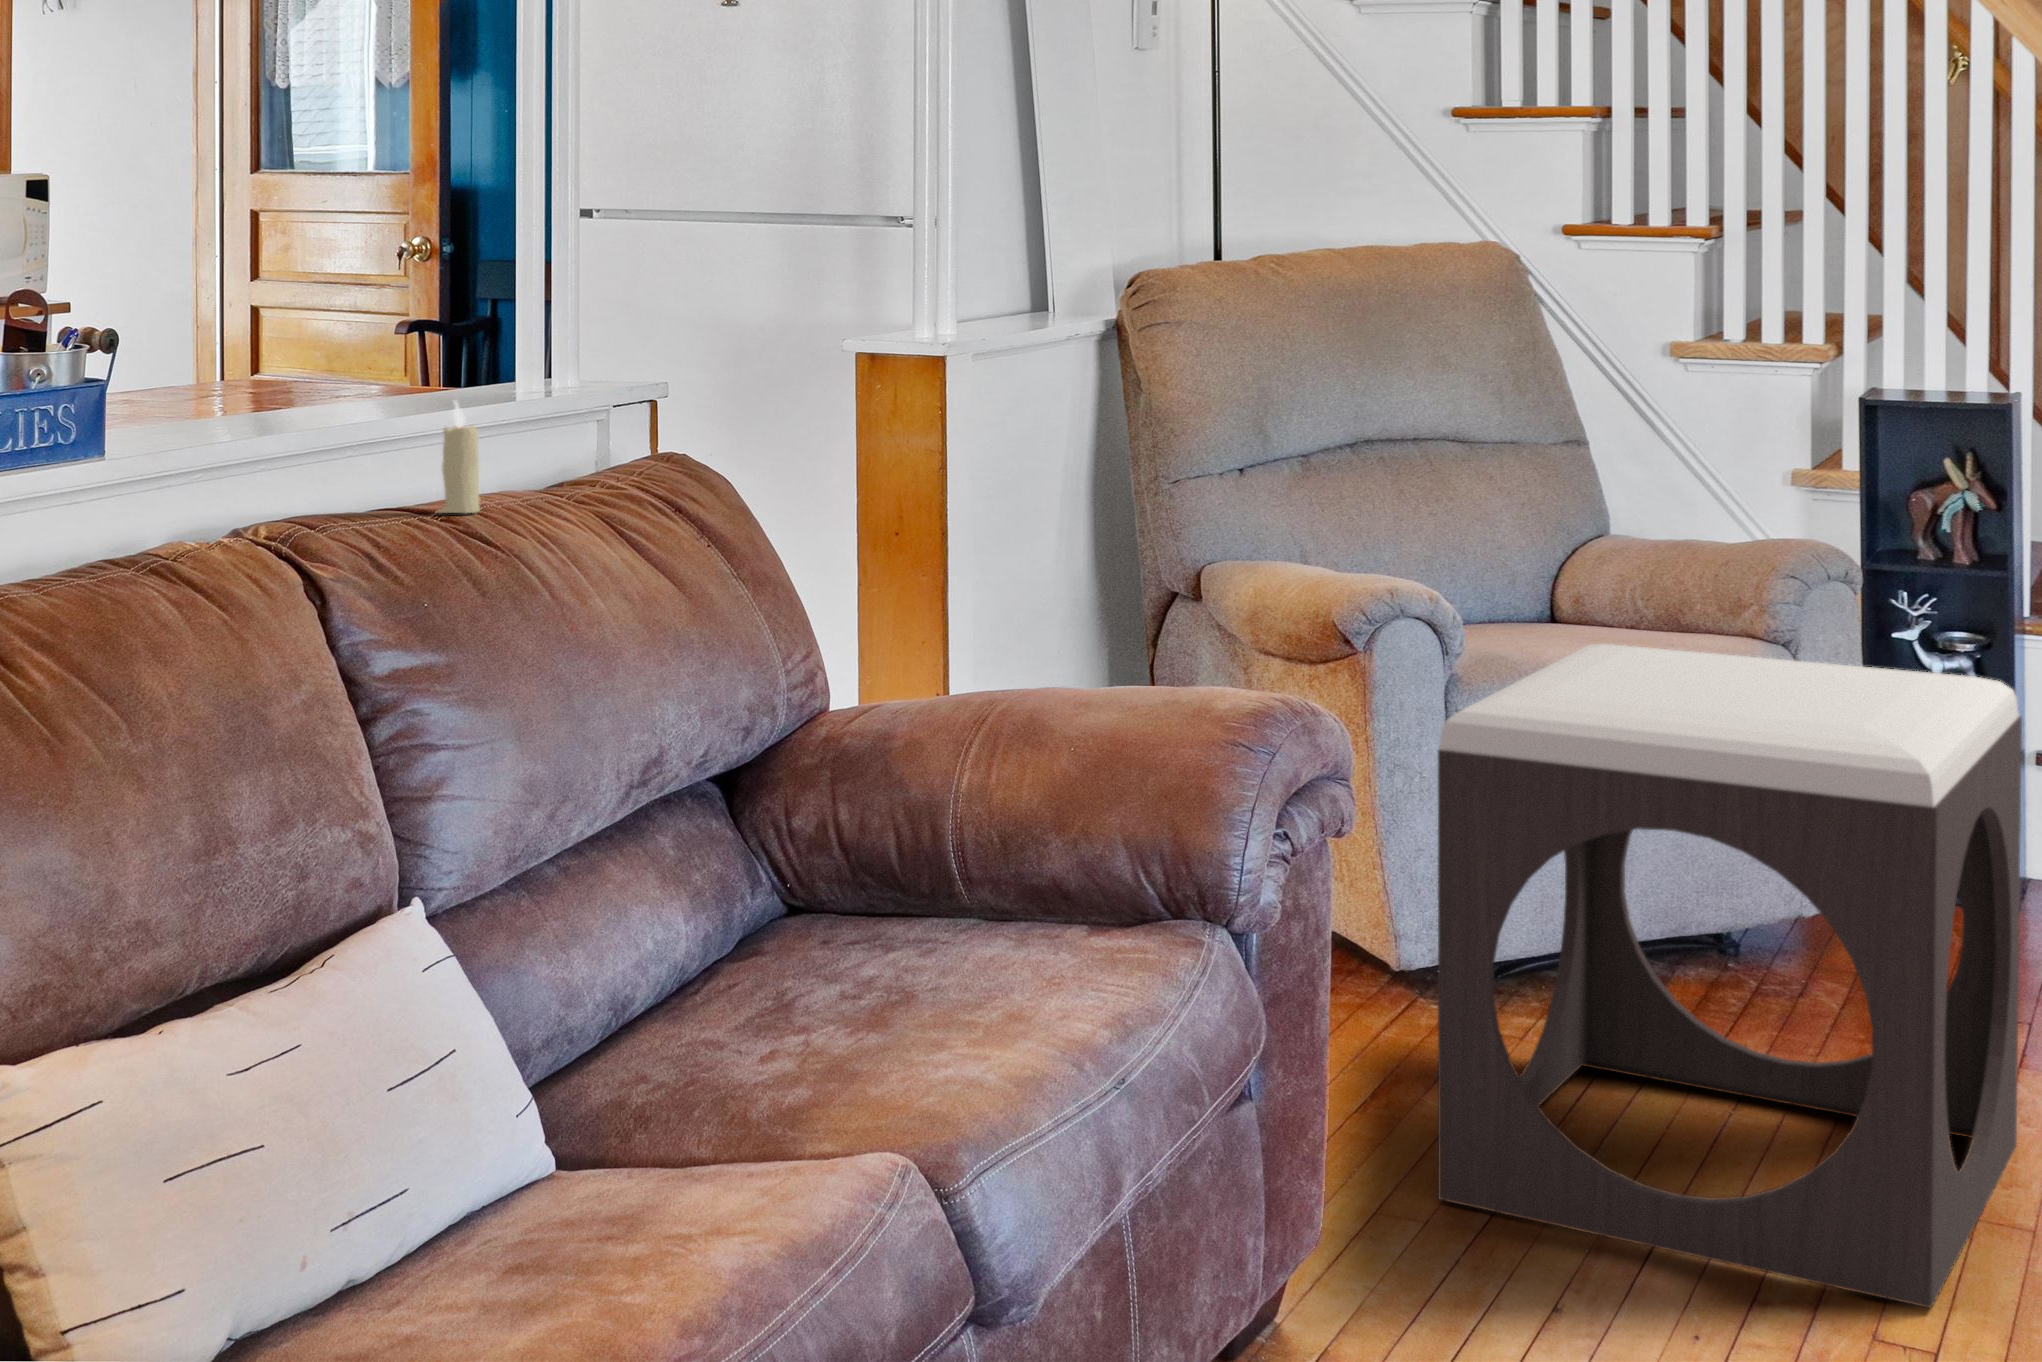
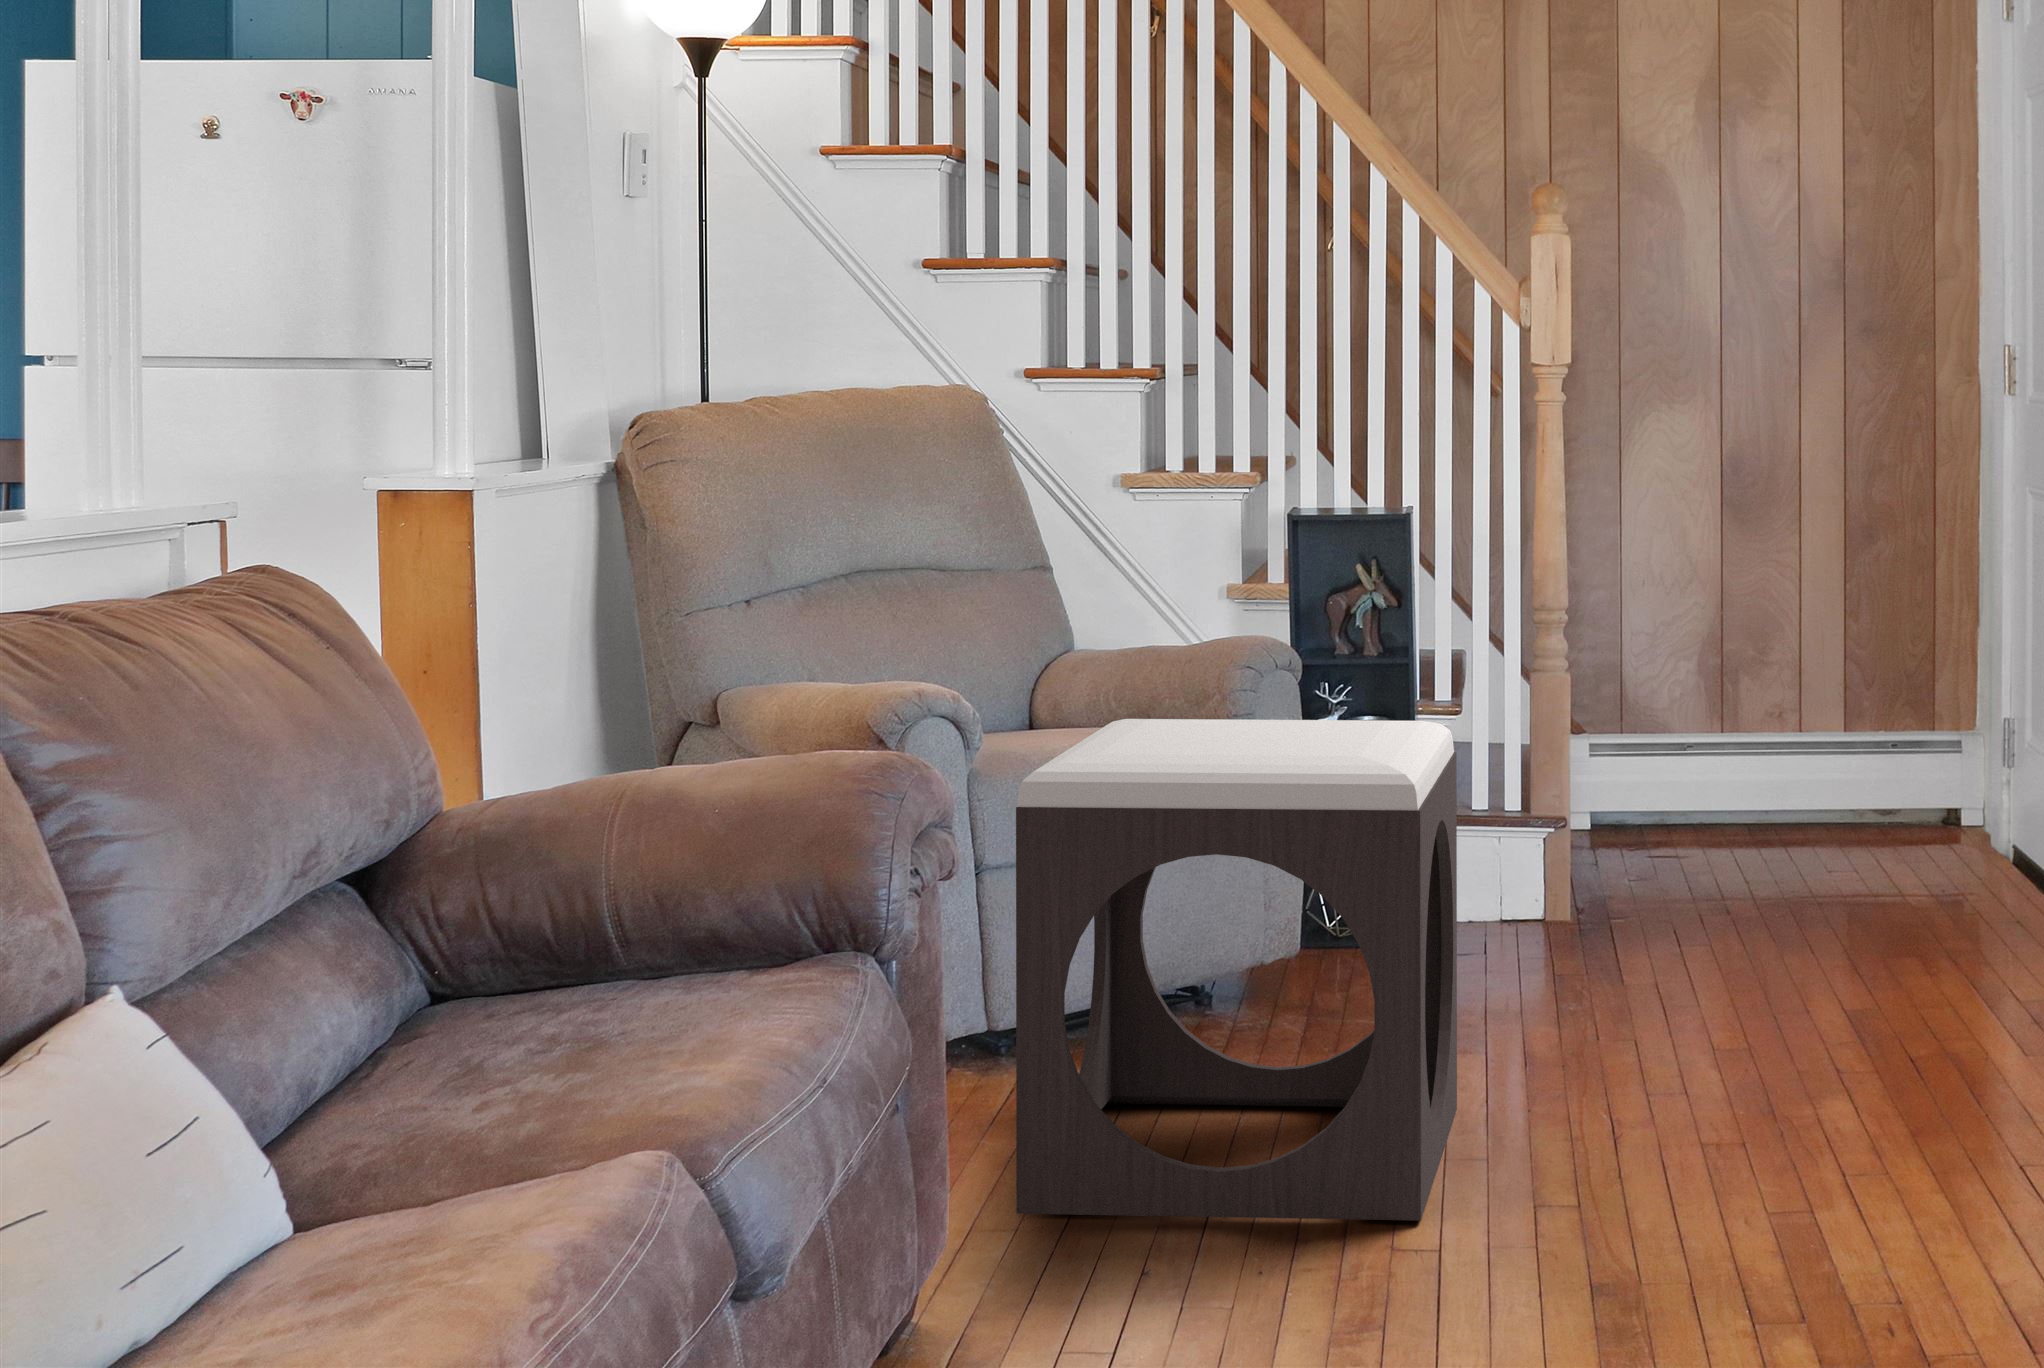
candle: present [438,401,480,513] -> none [76,500,127,616]

